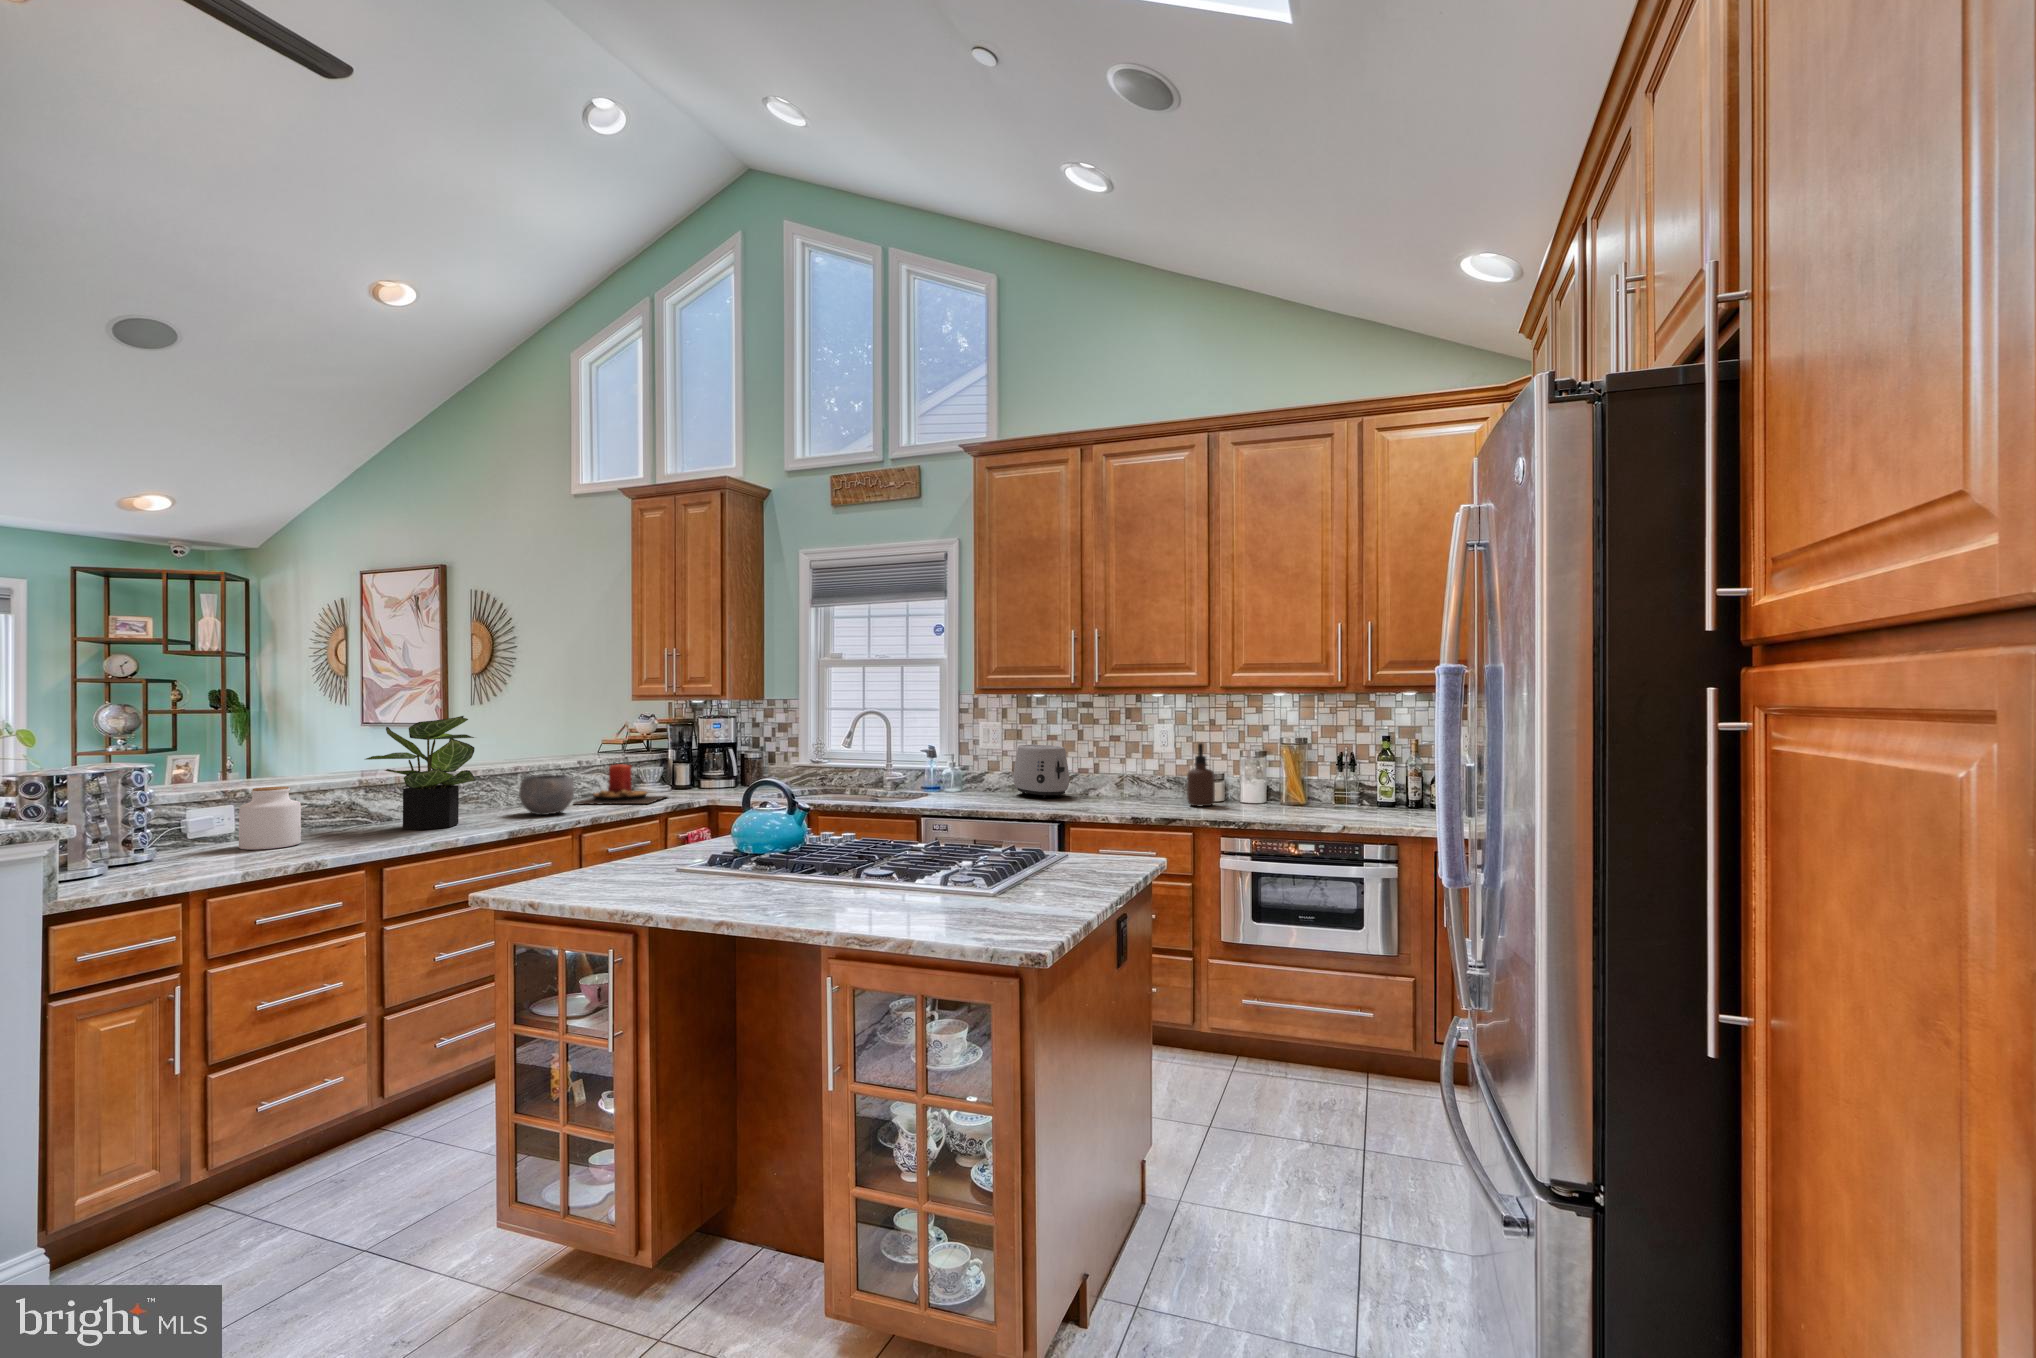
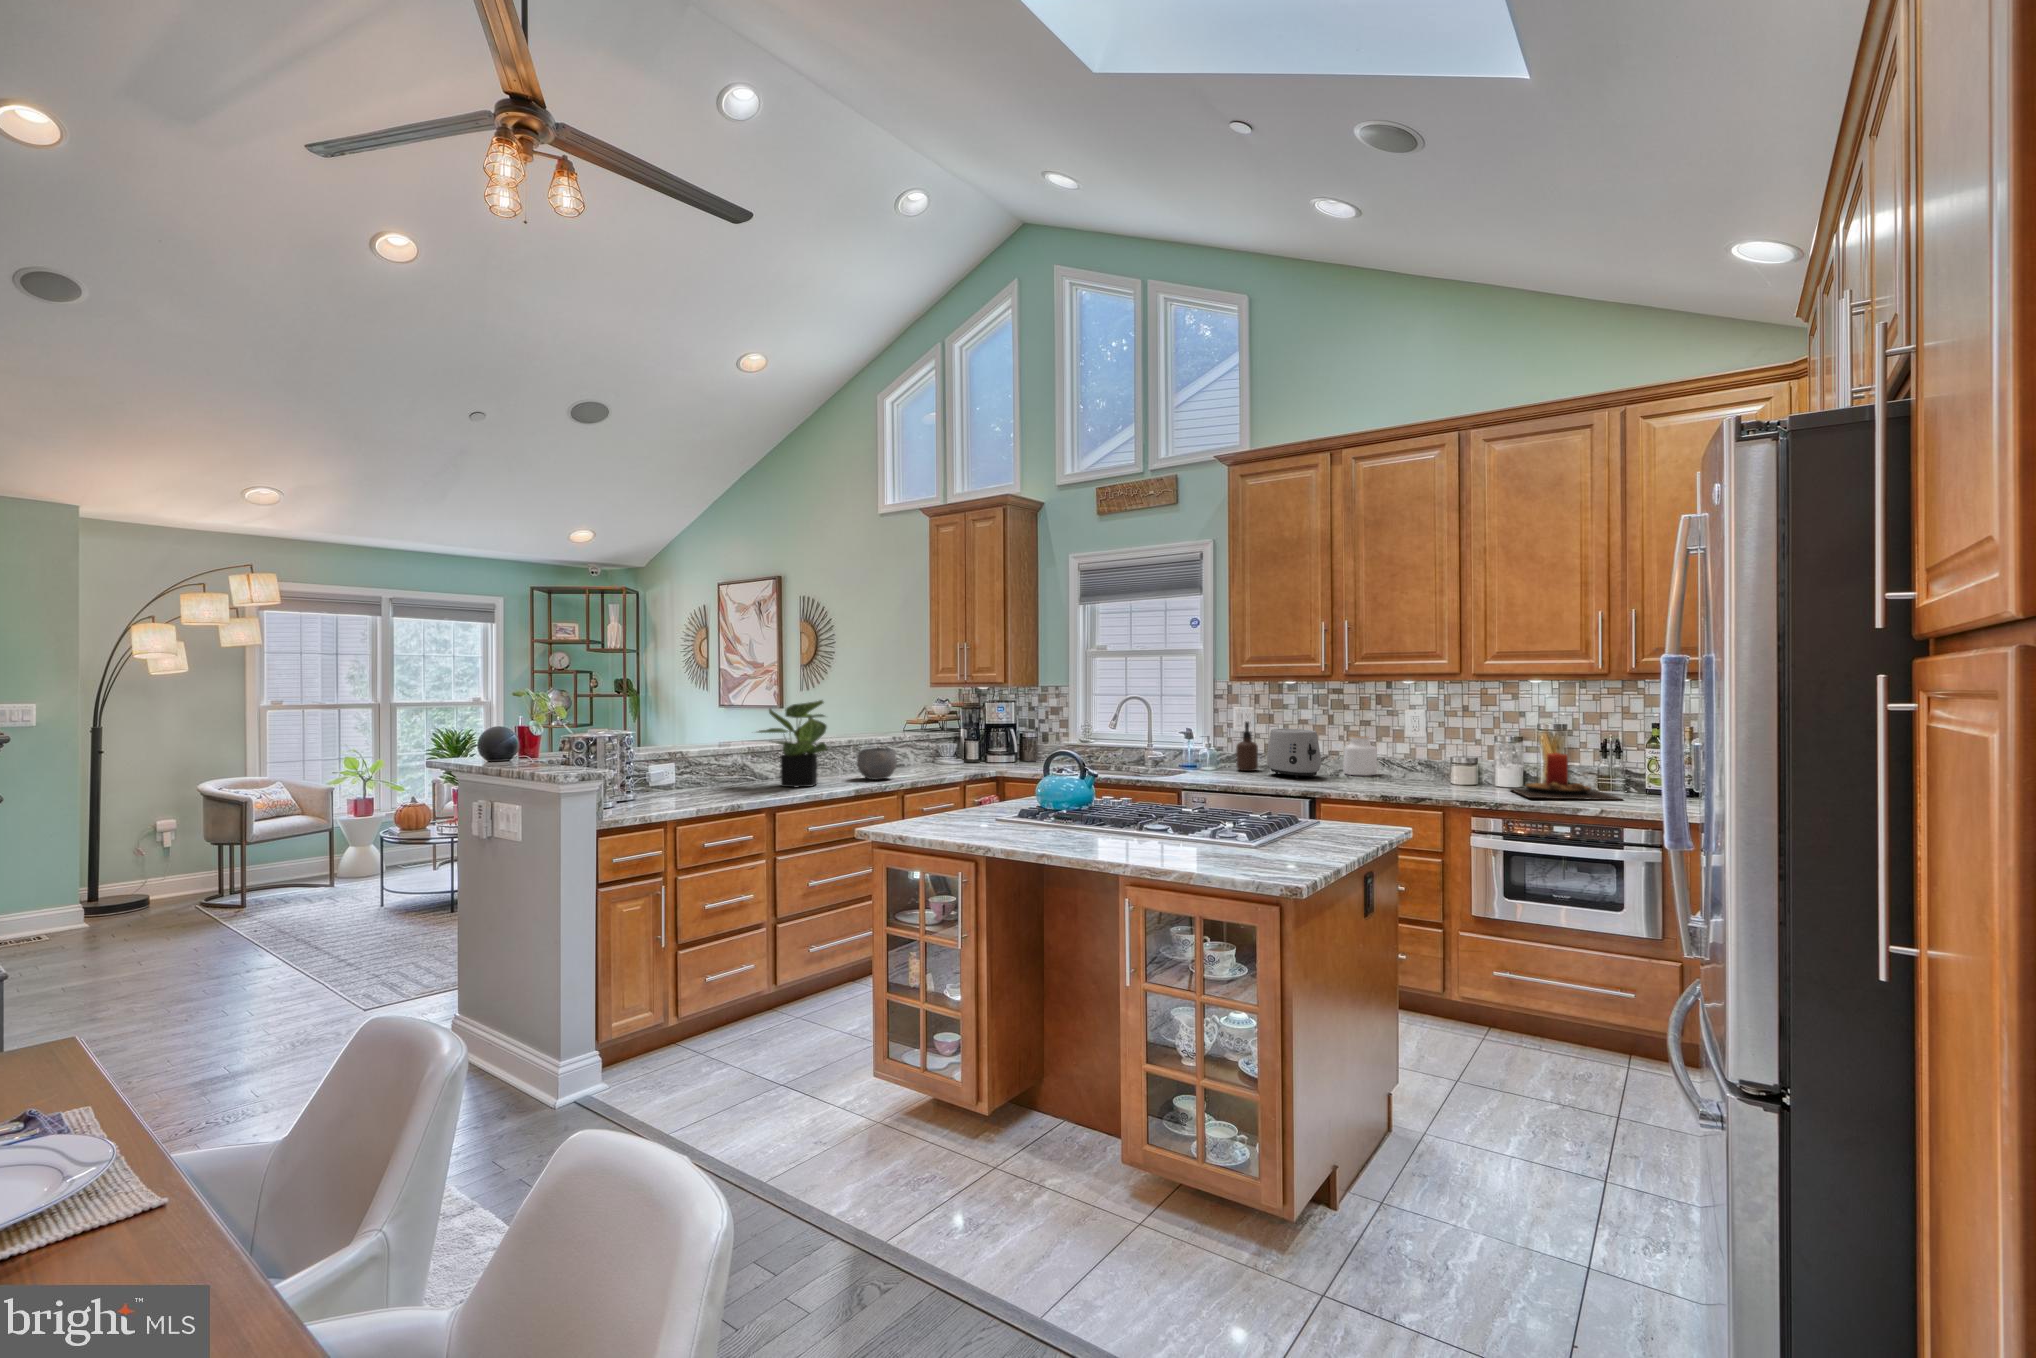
soap dispenser: present [1187,743,1215,806] -> present [1236,722,1258,771]
candle: present [573,764,666,805] -> present [1510,753,1622,800]
jar: present [239,787,301,850] -> present [1344,736,1377,776]

